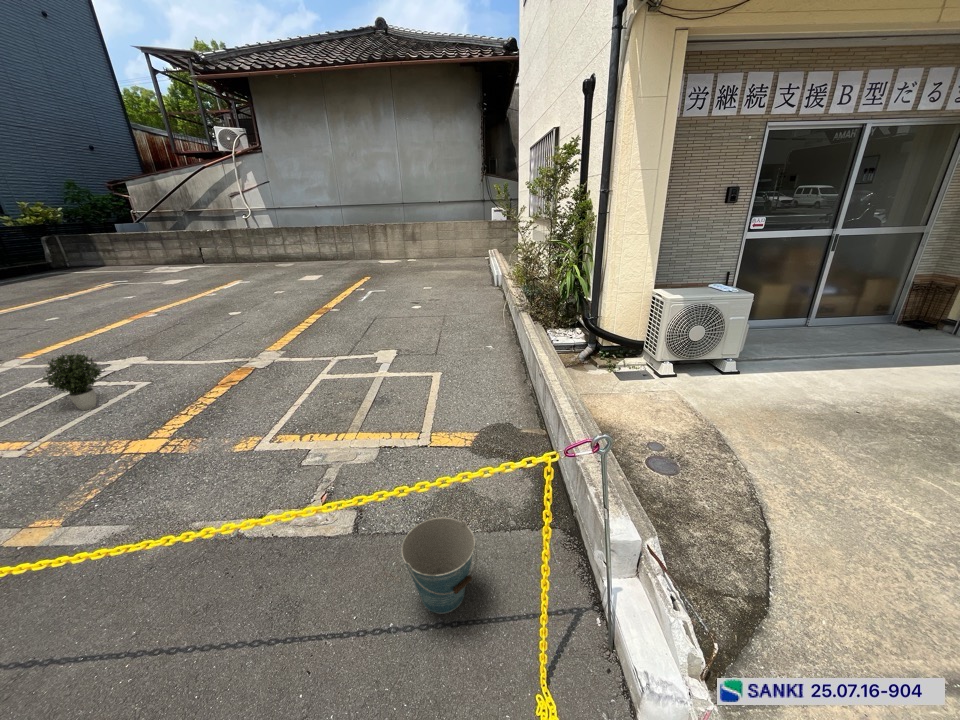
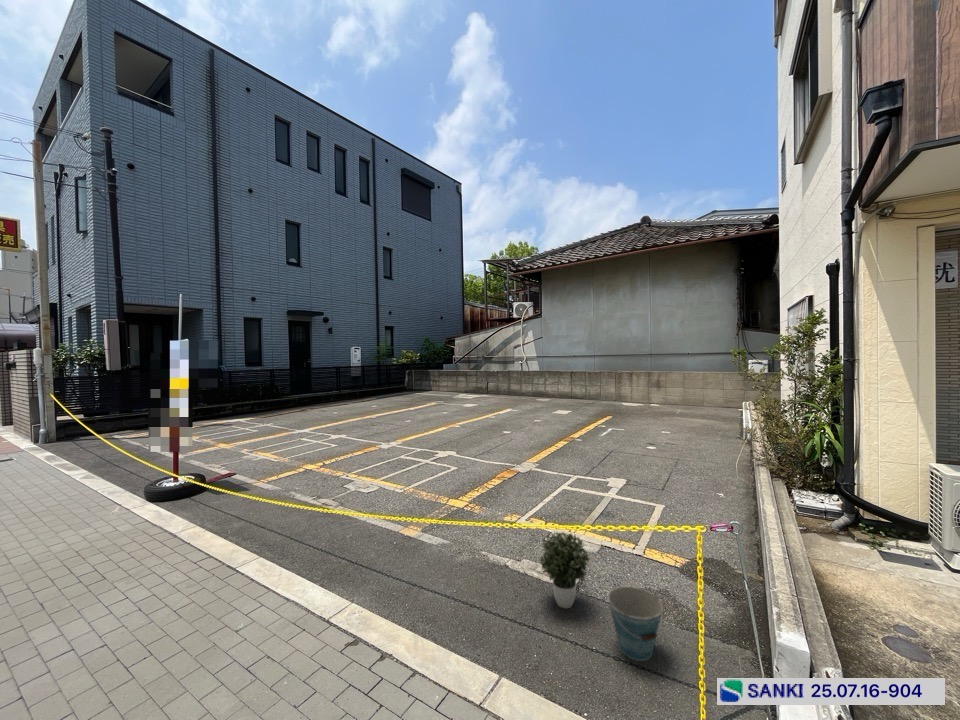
potted plant: present [43,354,101,410] -> present [540,532,590,609]

